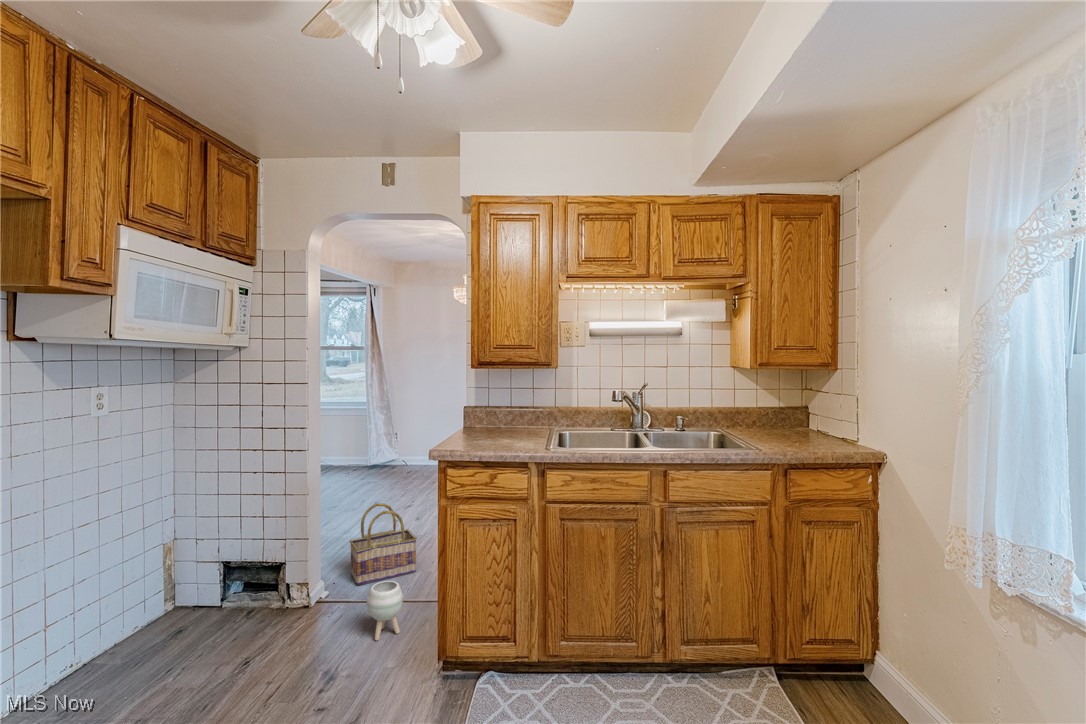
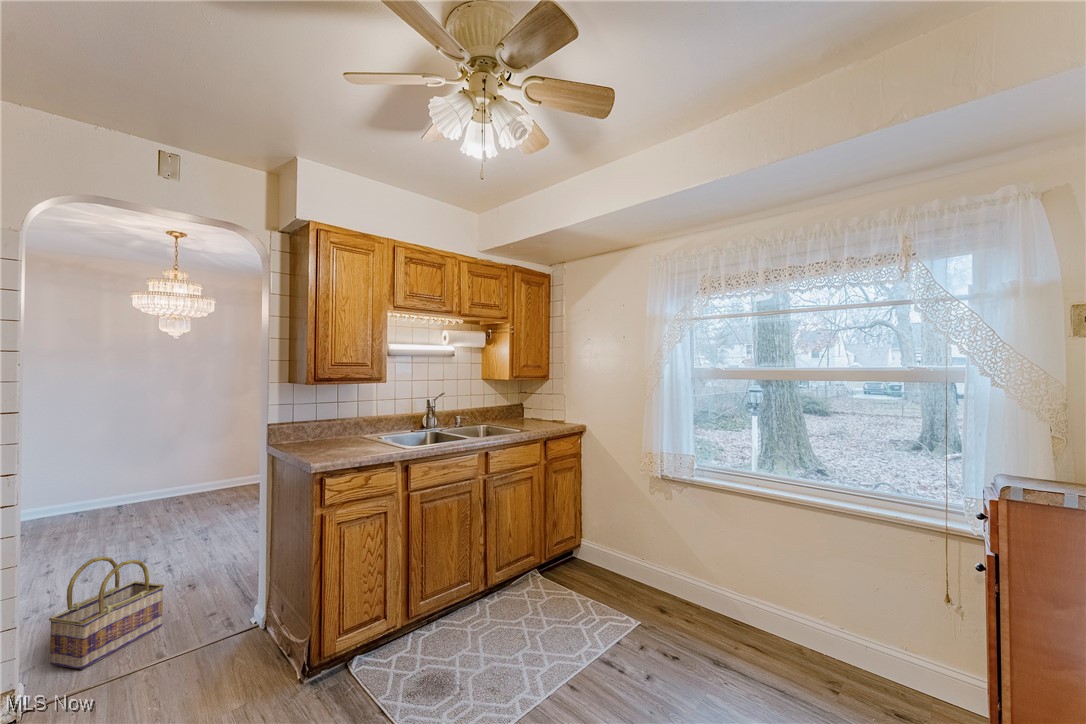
planter: present [367,581,403,641] -> none [173,624,222,698]

